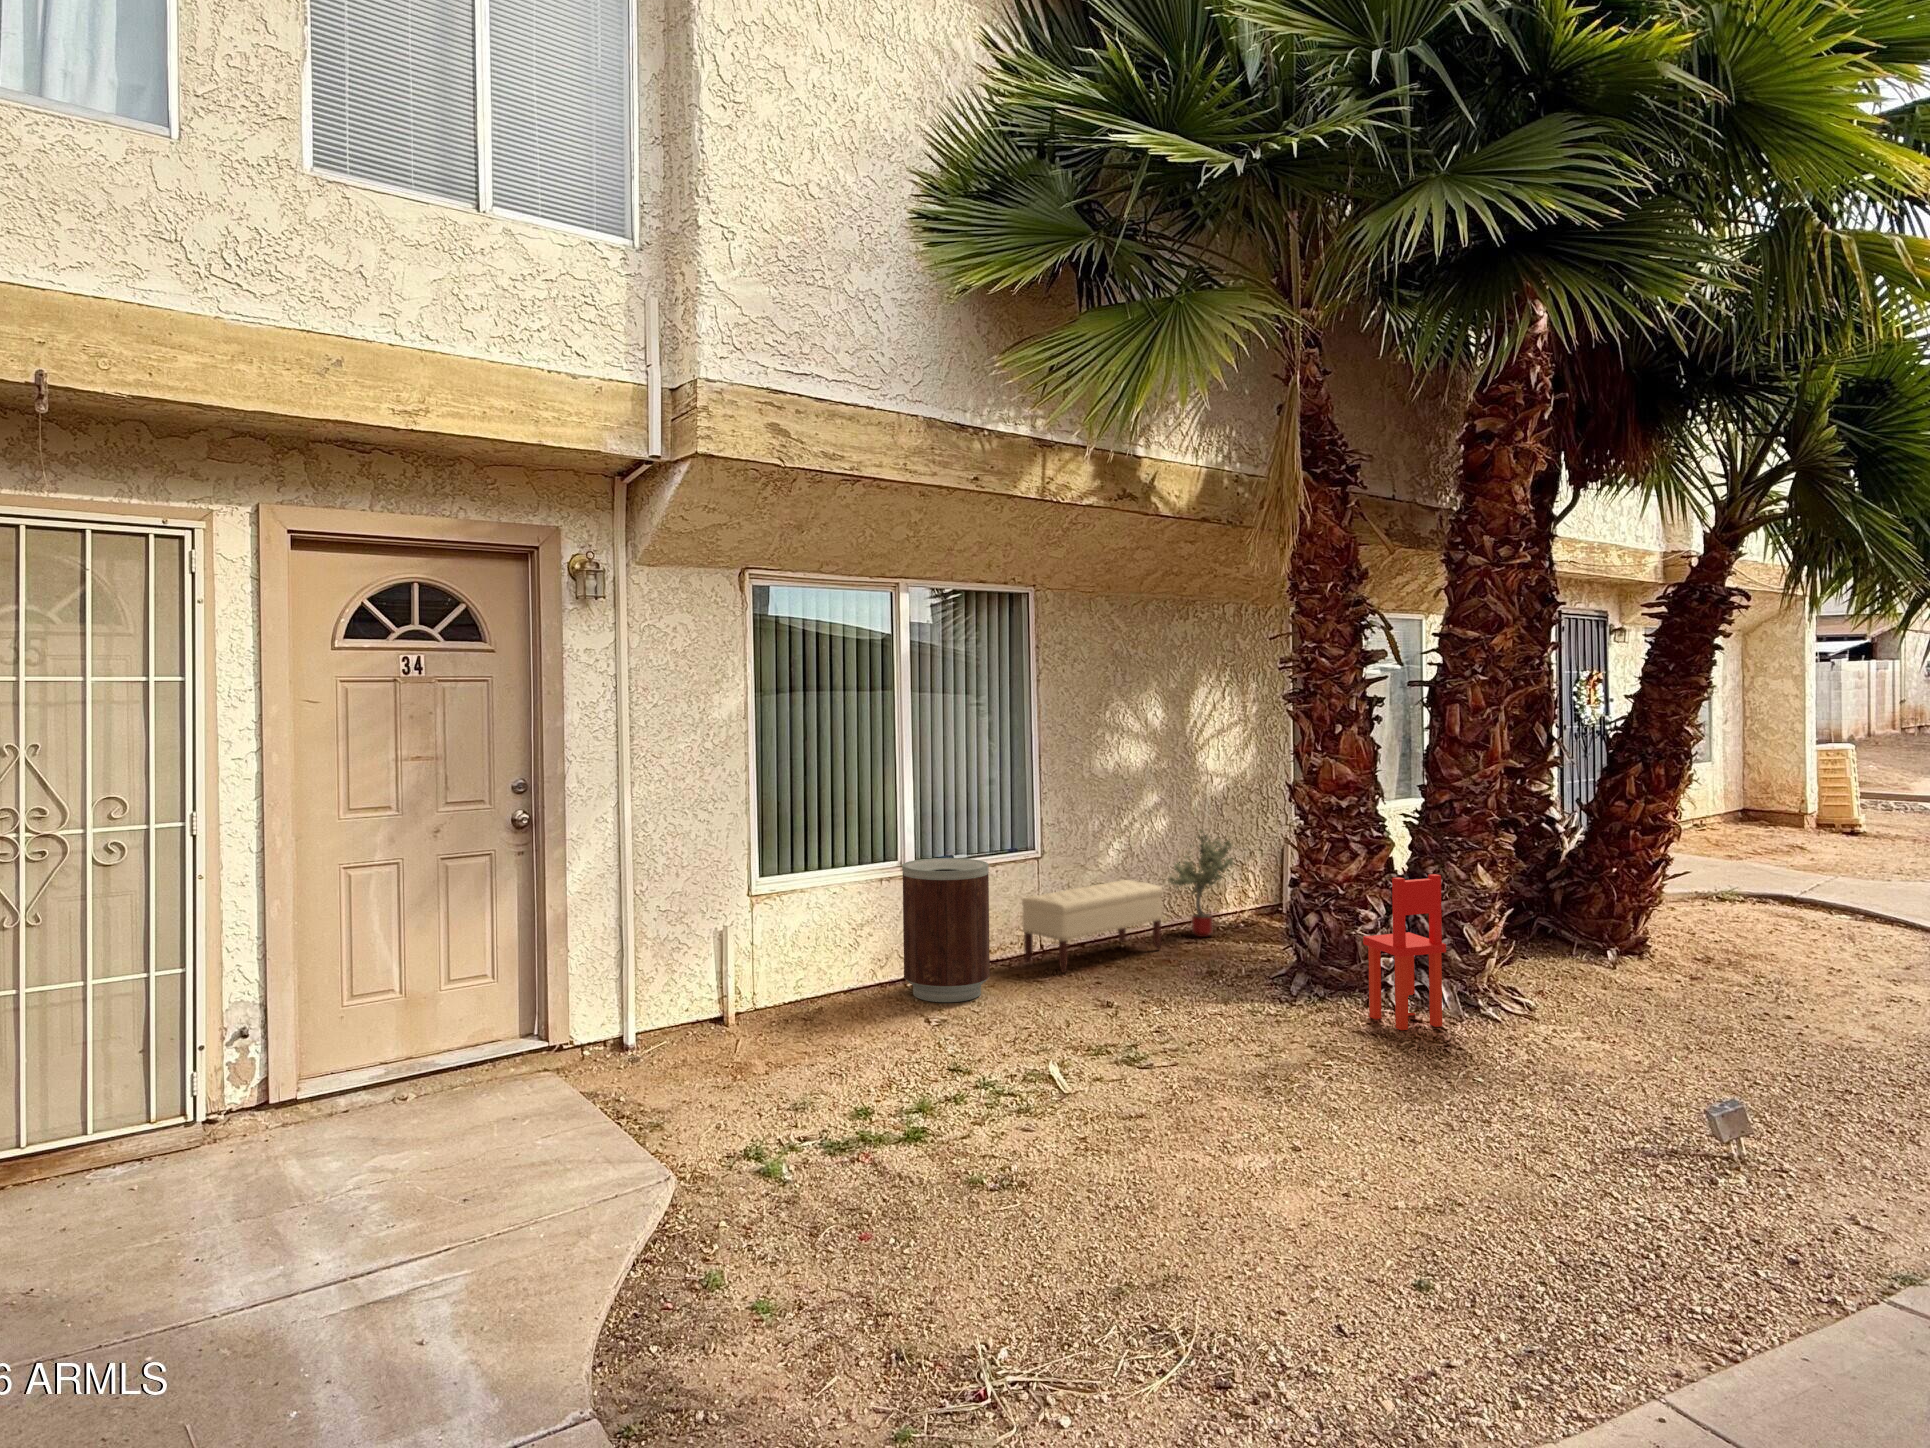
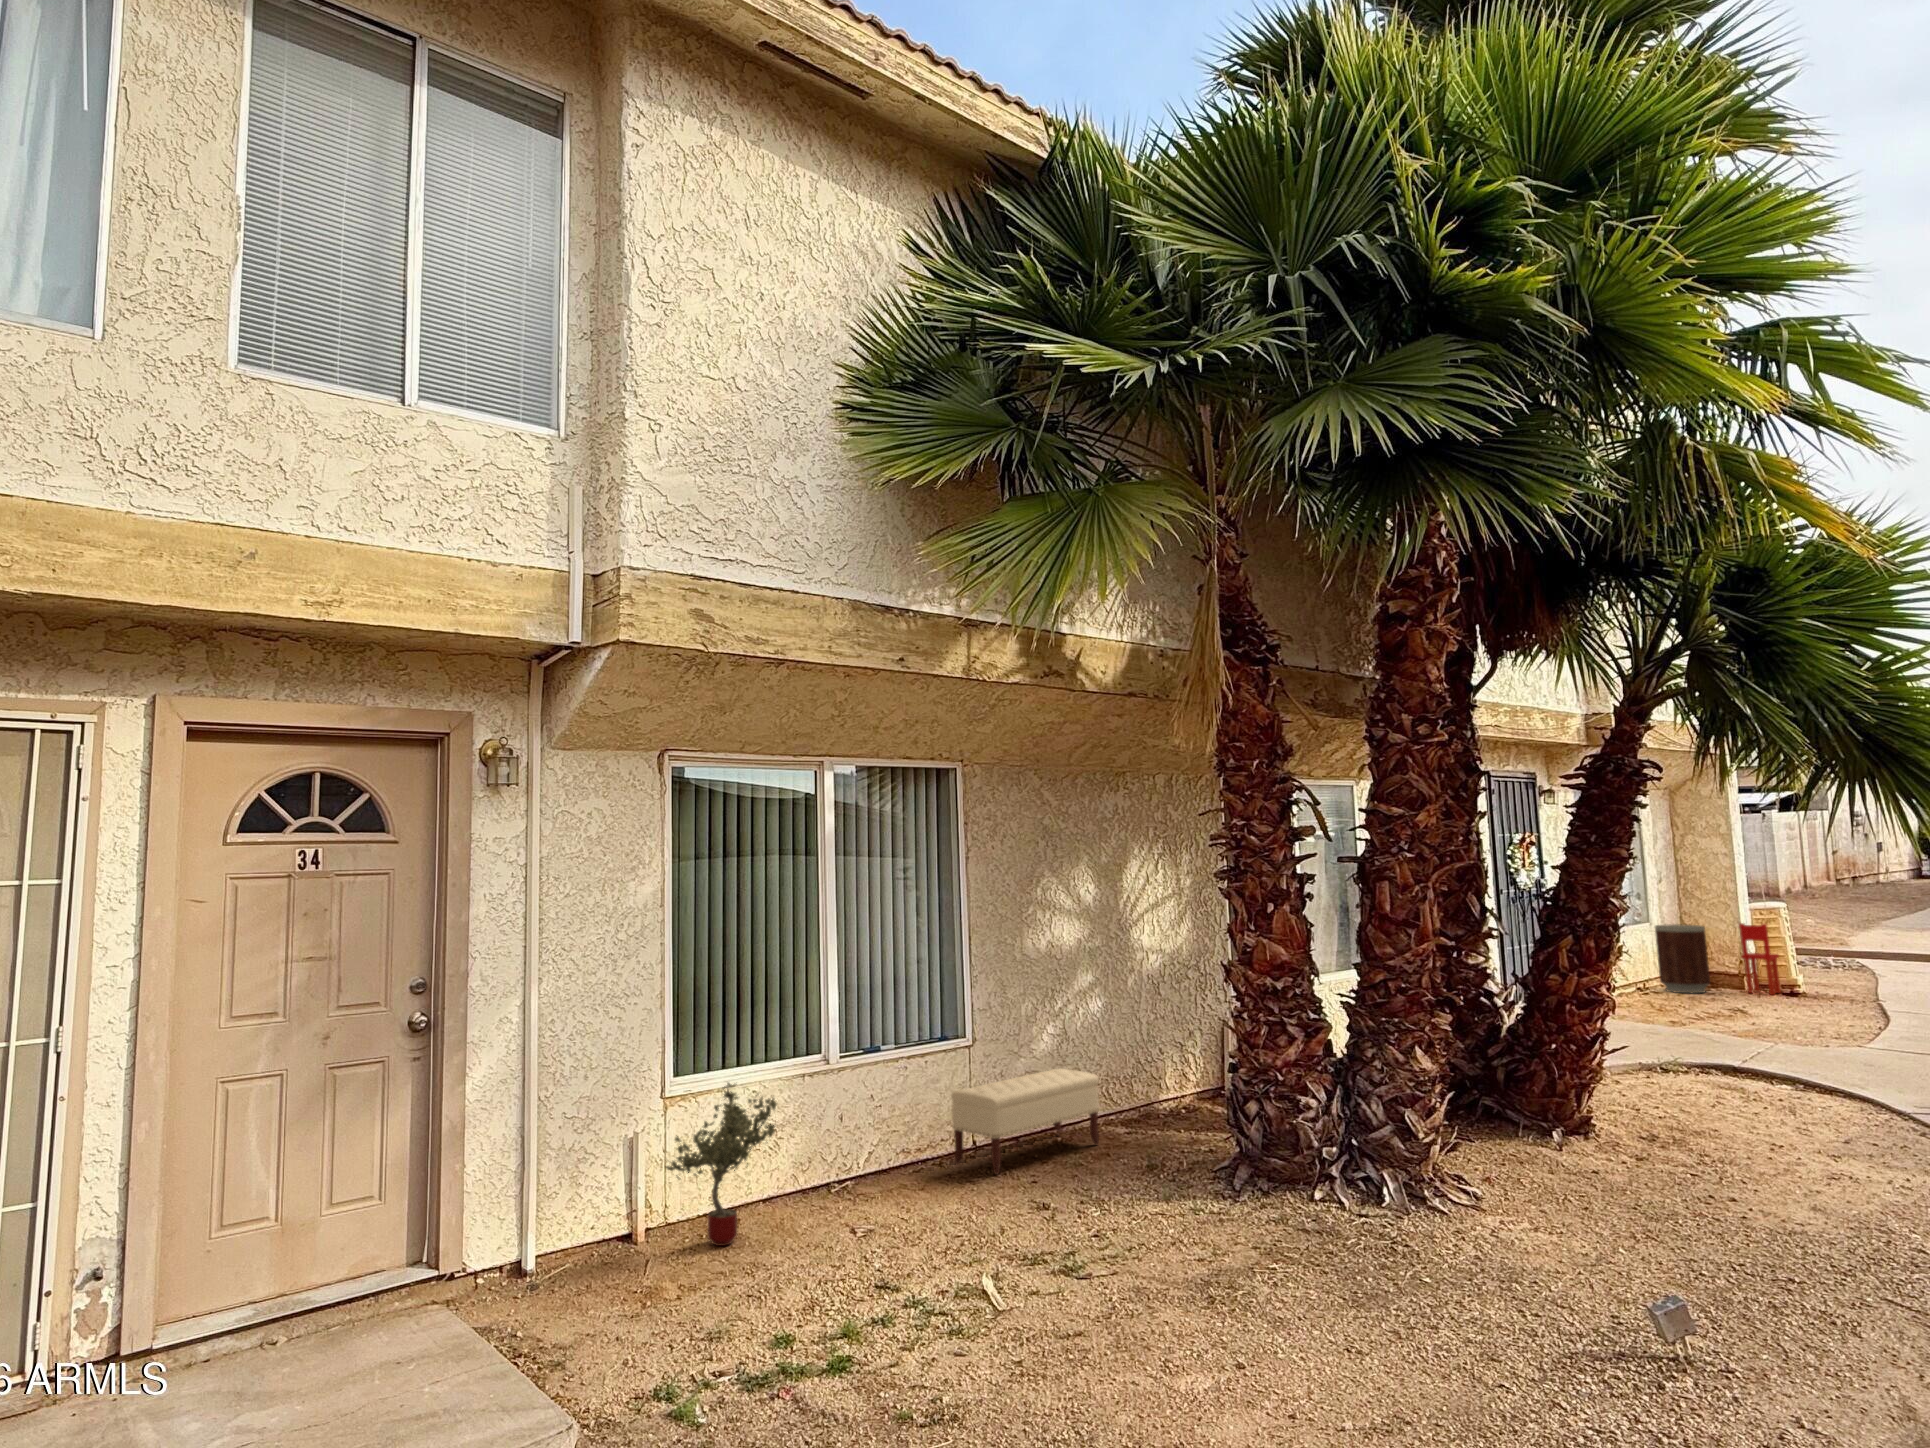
potted tree: present [1168,830,1233,937] -> present [666,1083,777,1246]
trash can: present [902,858,990,1002] -> present [1655,924,1710,993]
chair: present [1363,874,1446,1030] -> present [1739,923,1781,995]

